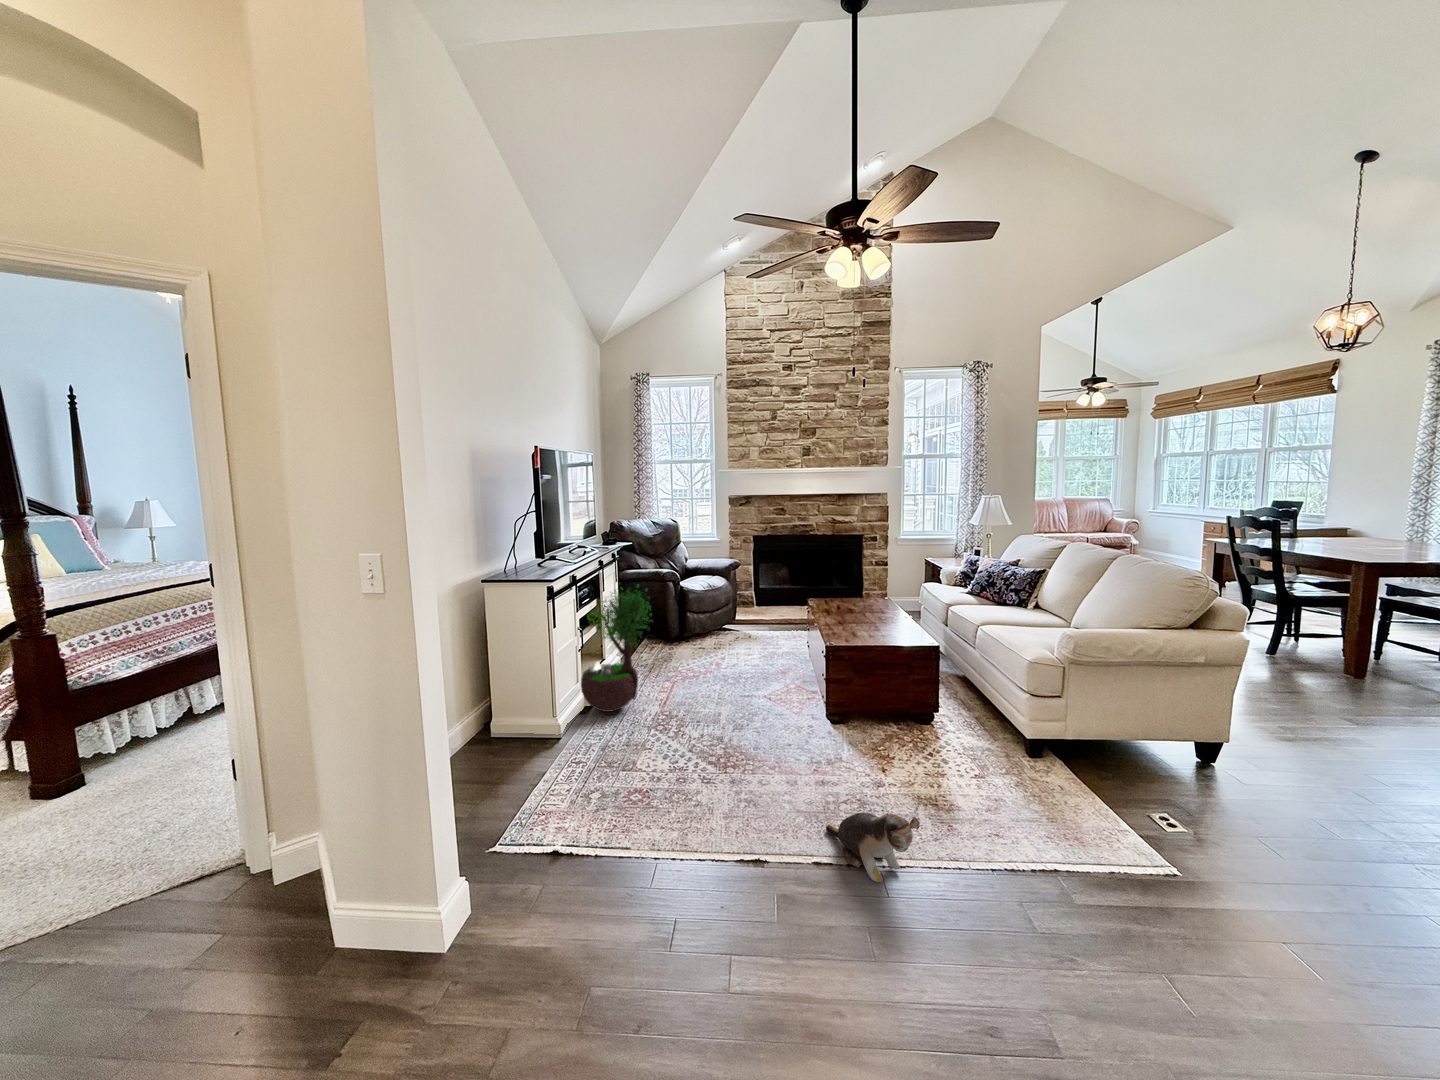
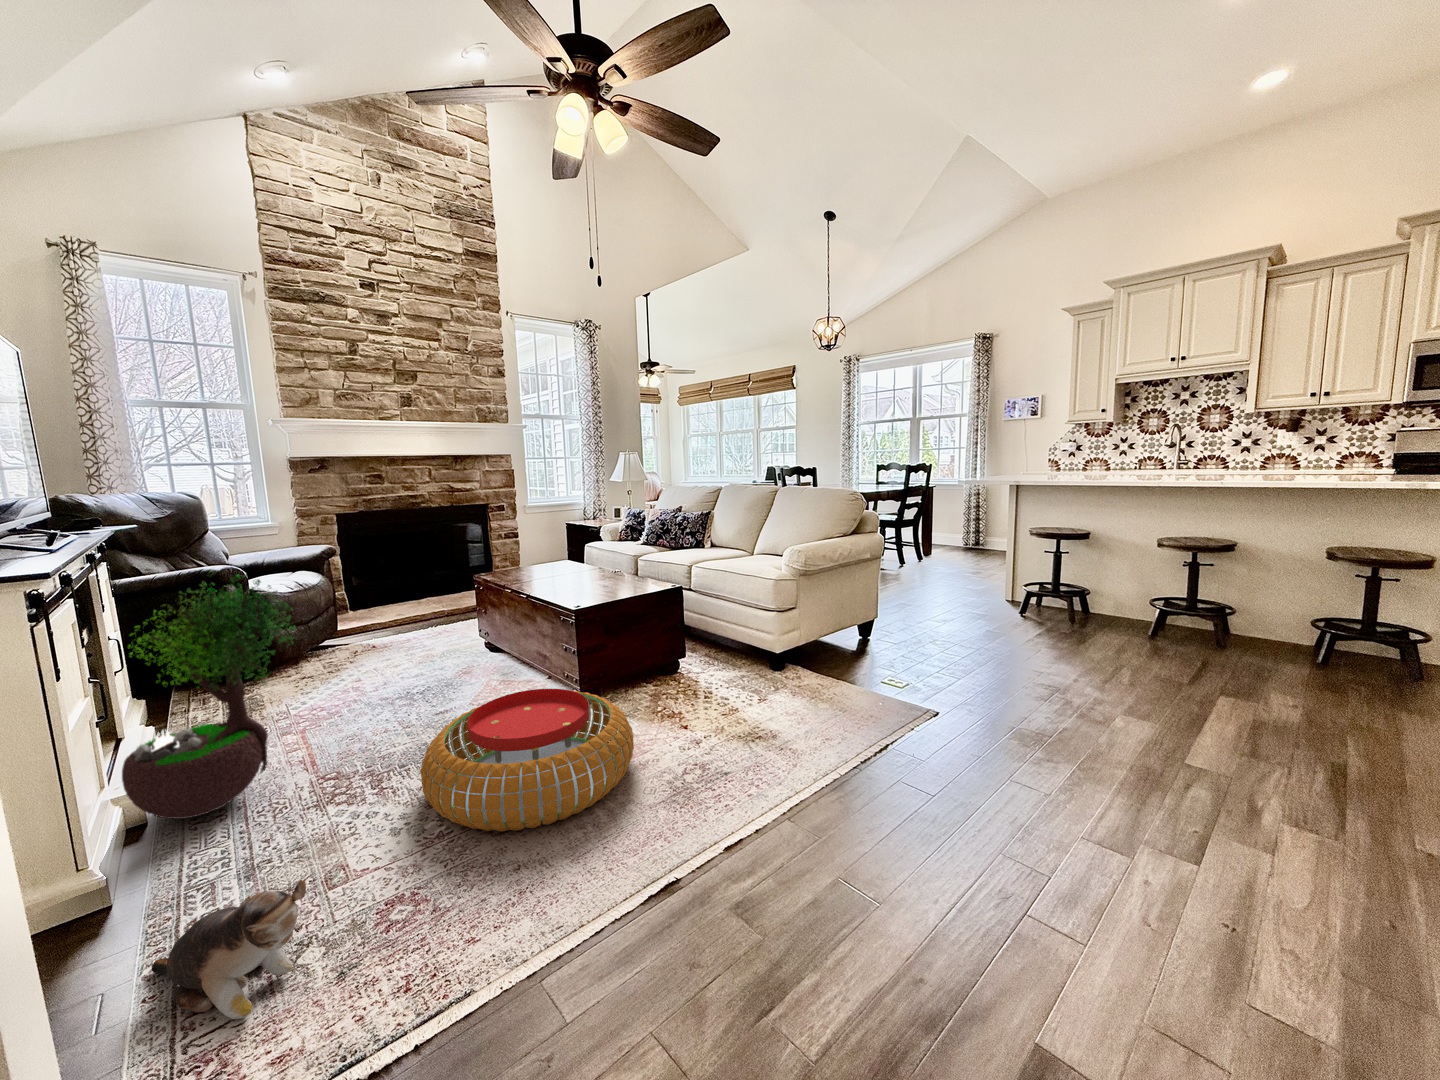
pouf: none [681,696,825,792] -> present [420,689,634,832]
plush toy: present [826,813,920,882] -> present [152,880,306,1019]

